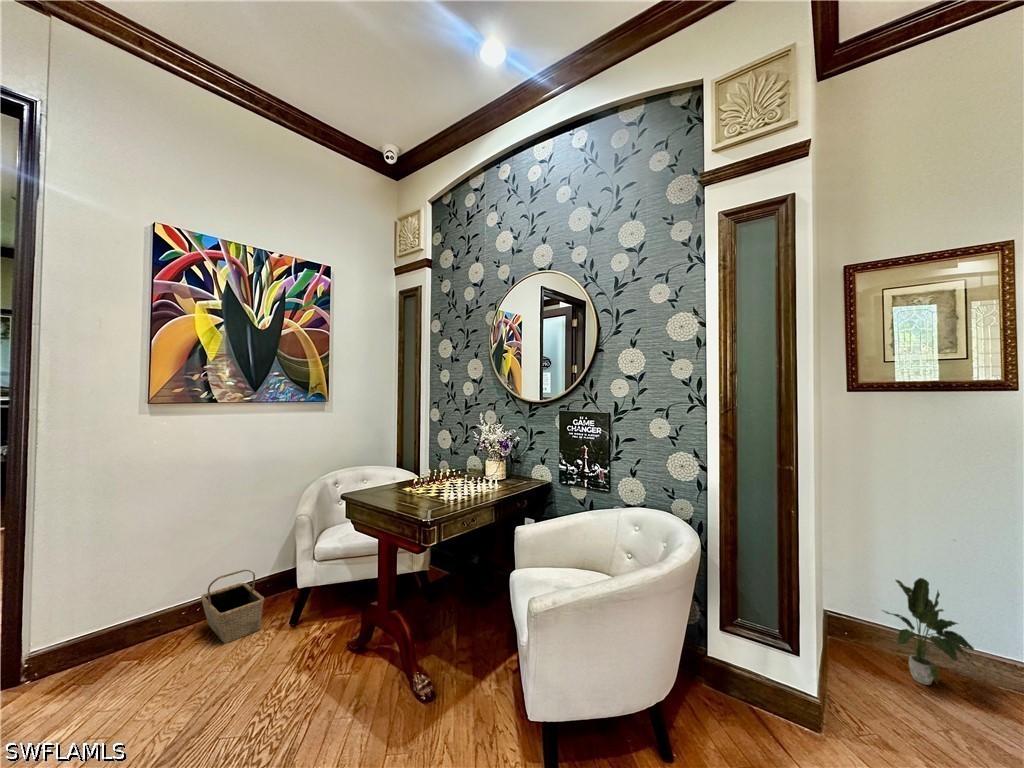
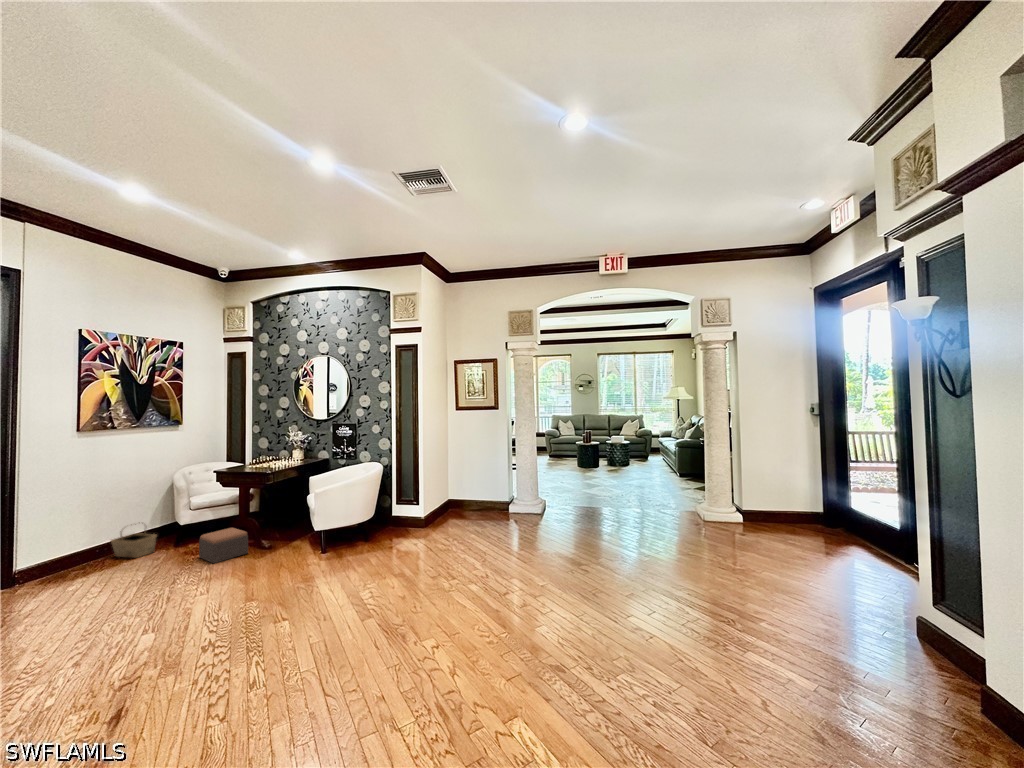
potted plant: present [884,578,975,685] -> none [459,478,487,516]
footstool: none [301,621,387,731] -> present [199,528,248,563]

